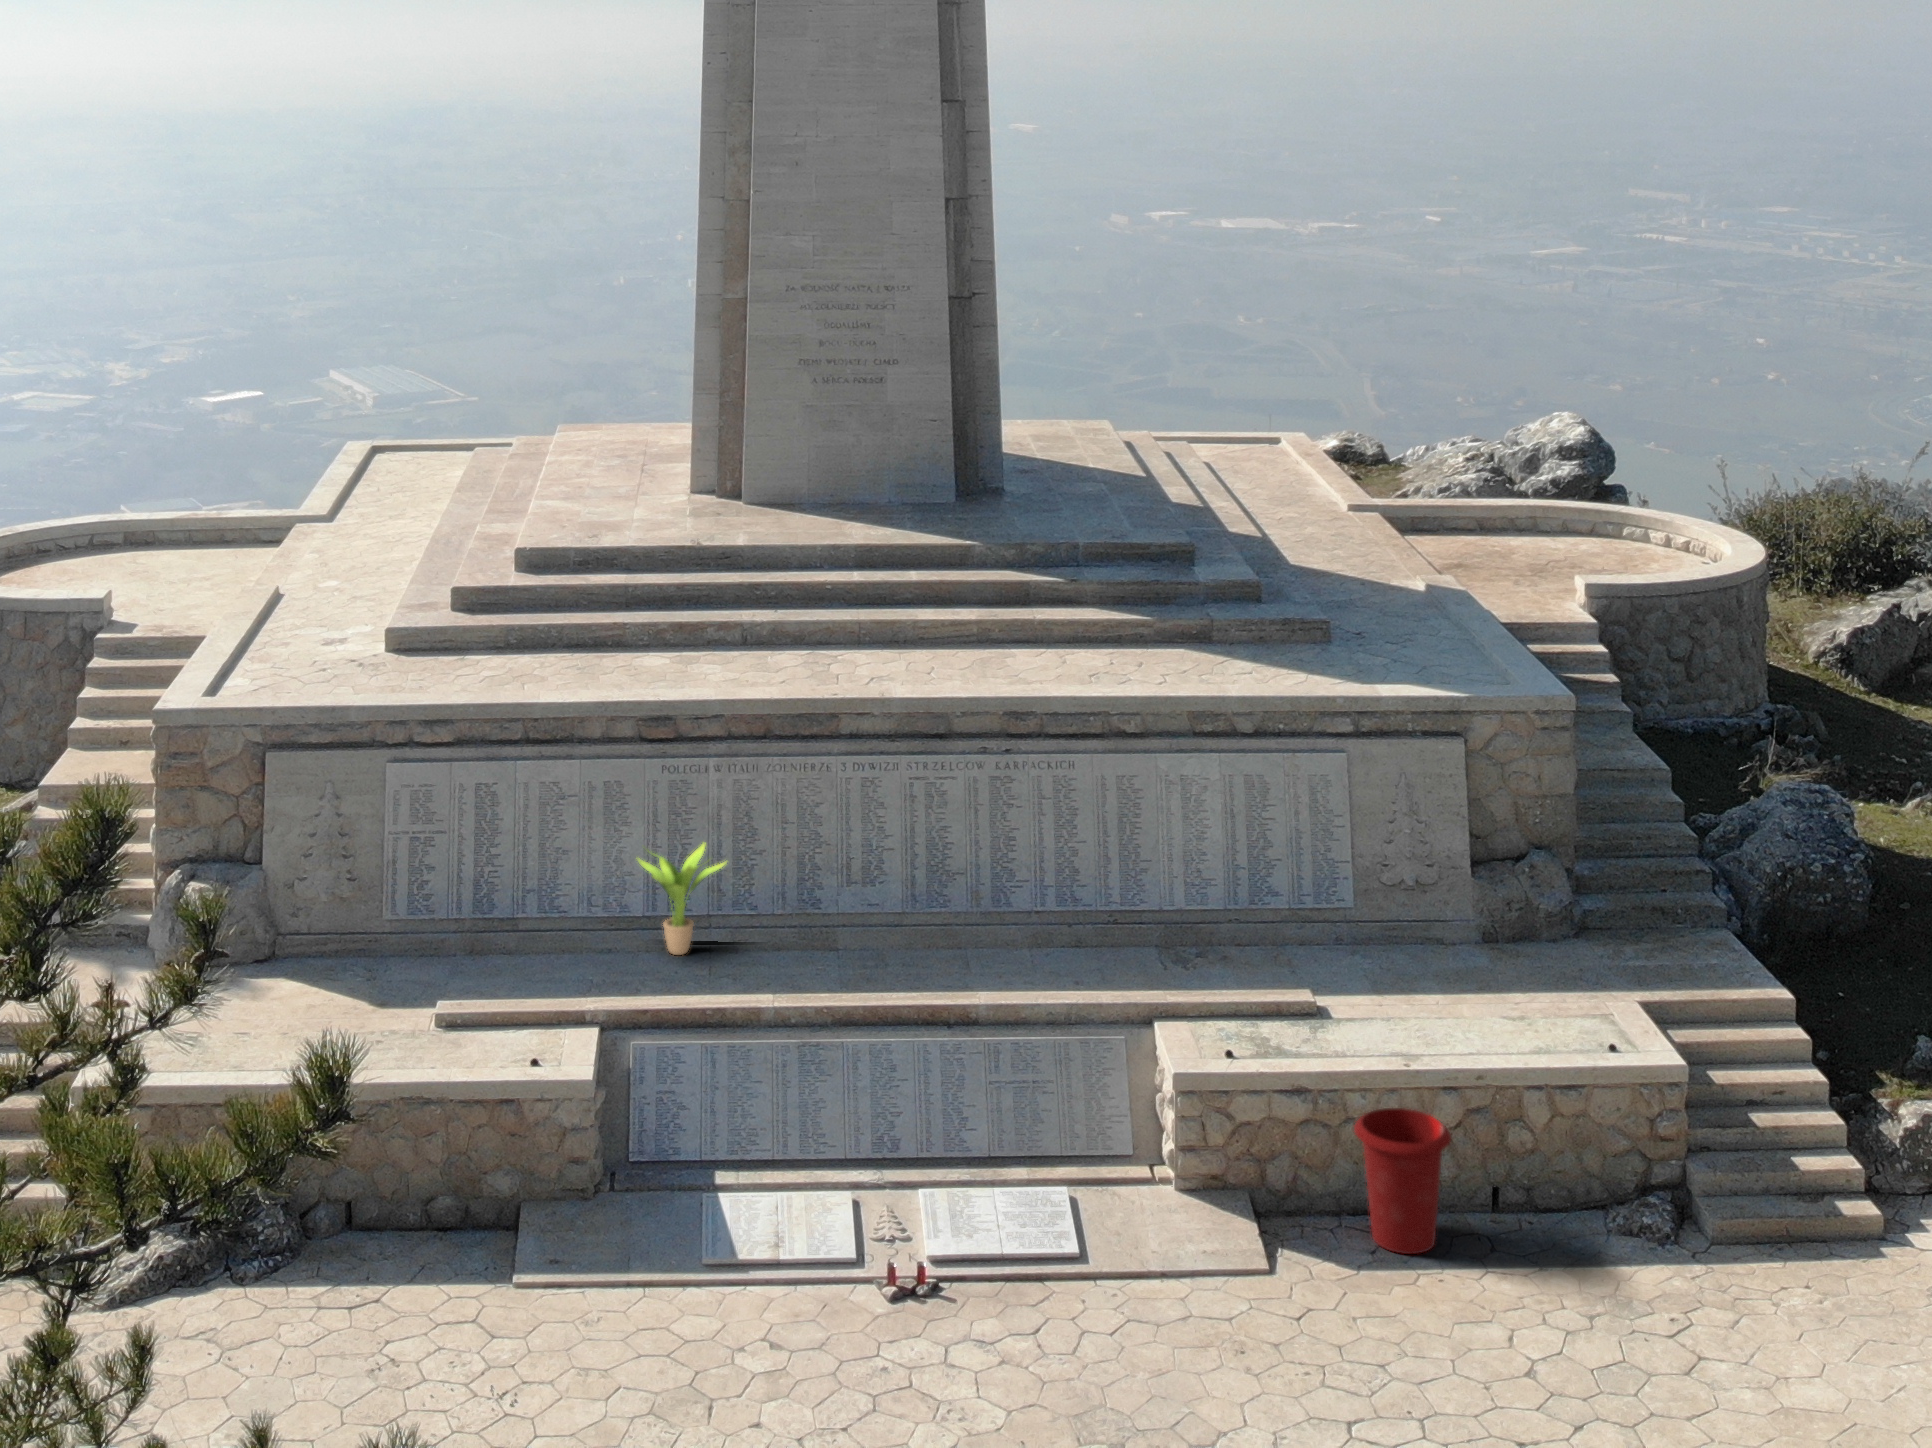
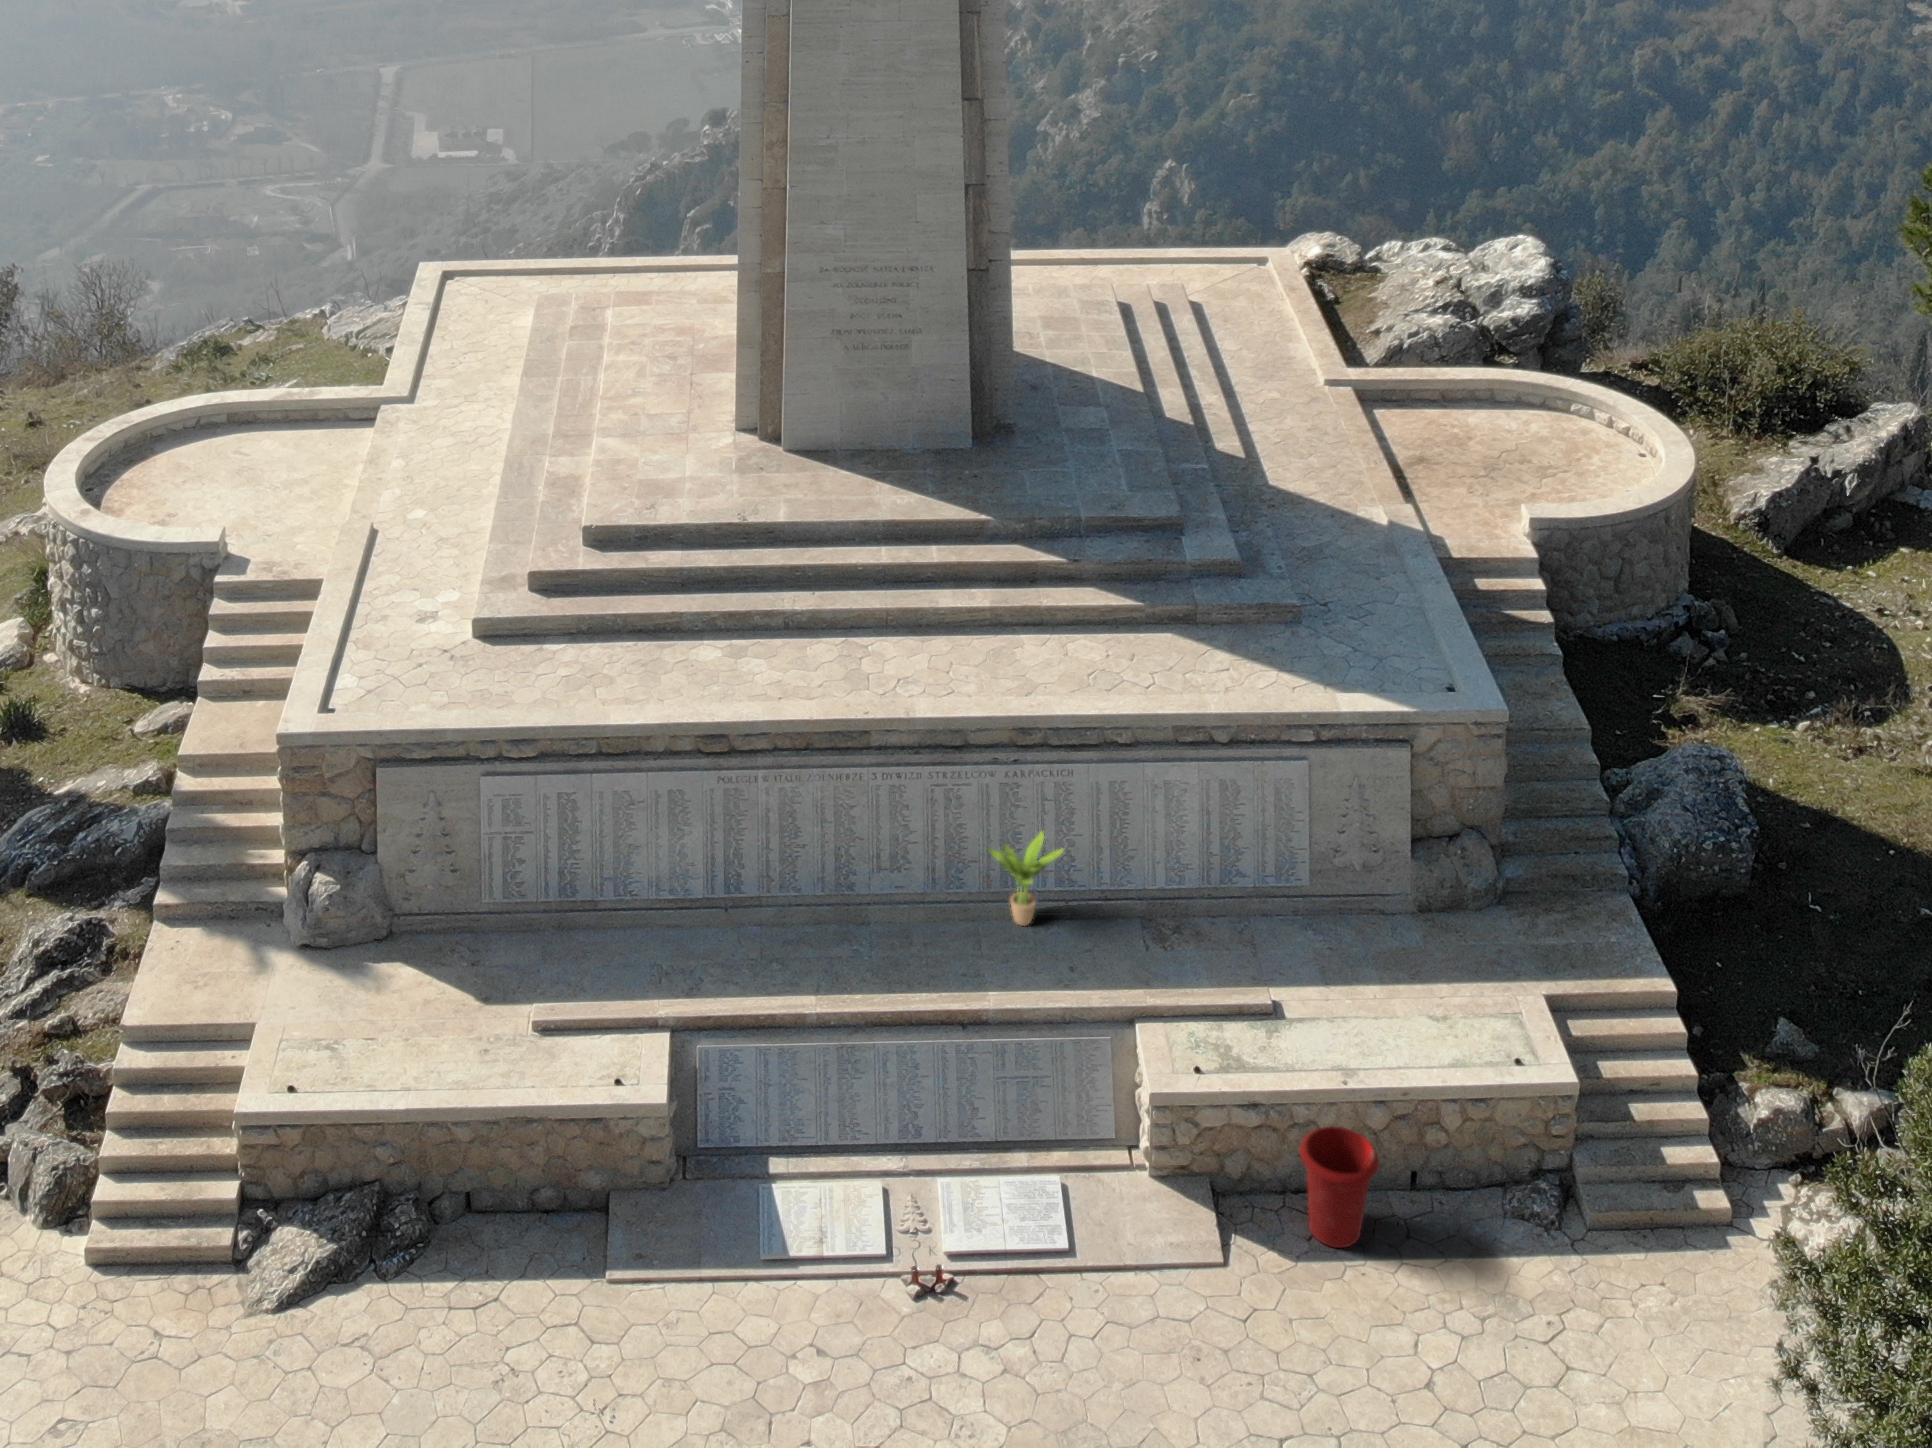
potted plant: present [638,843,725,955] -> present [988,831,1063,926]

